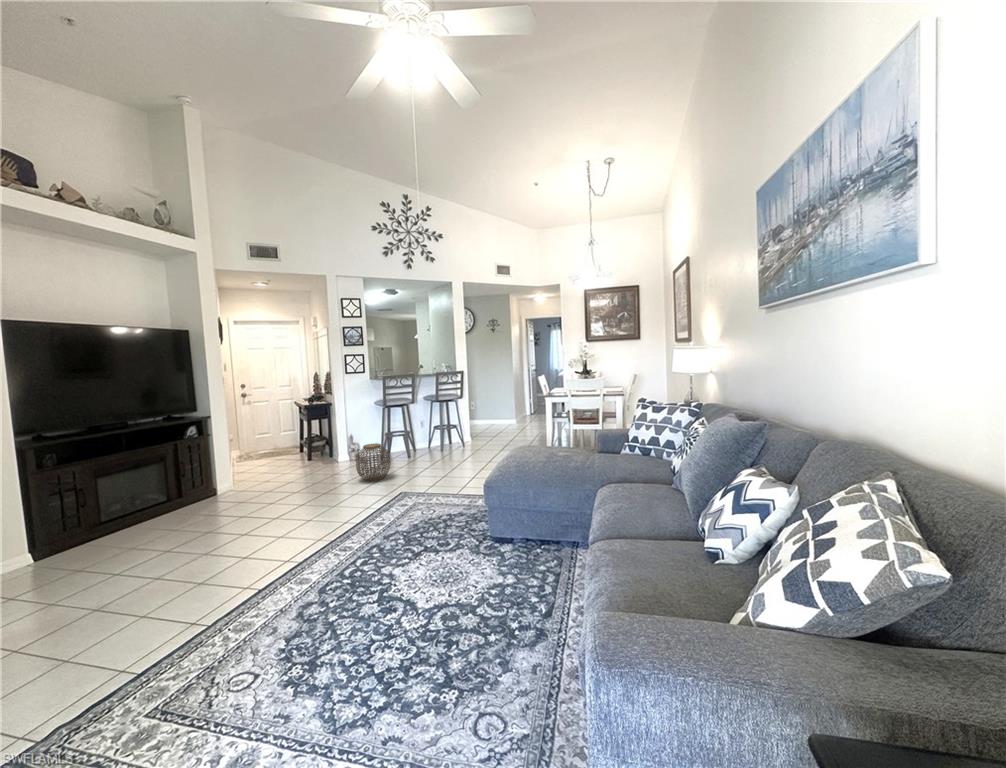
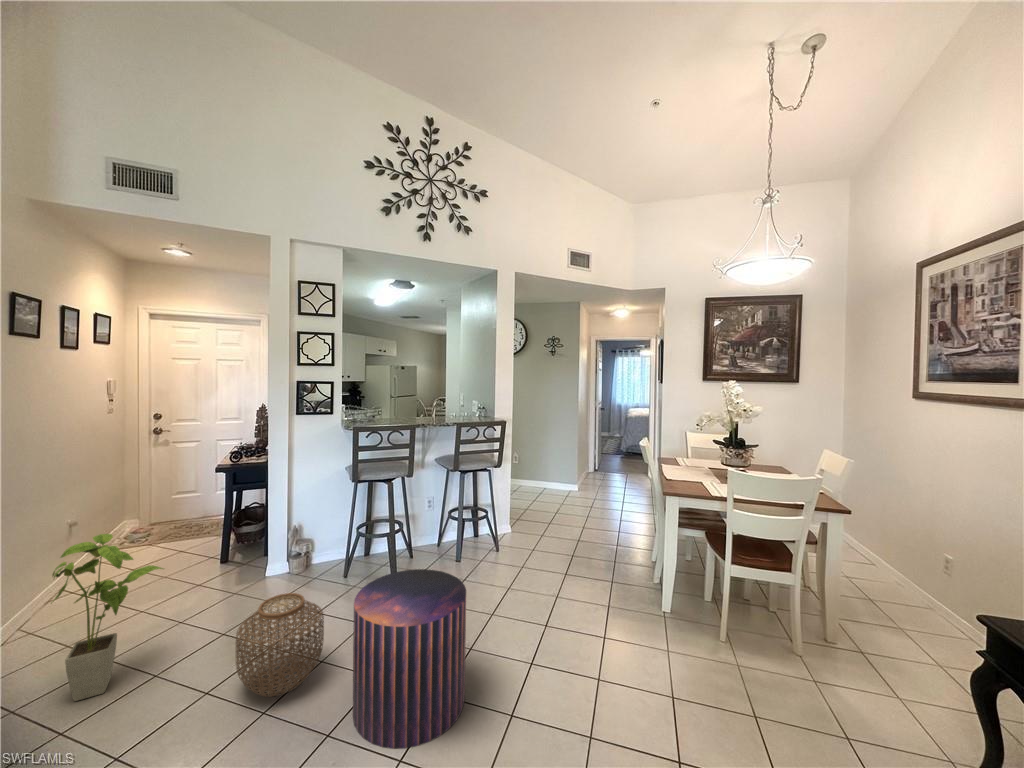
house plant: none [274,419,314,489] -> present [51,534,163,701]
pouf: none [407,429,455,484] -> present [353,569,466,749]

